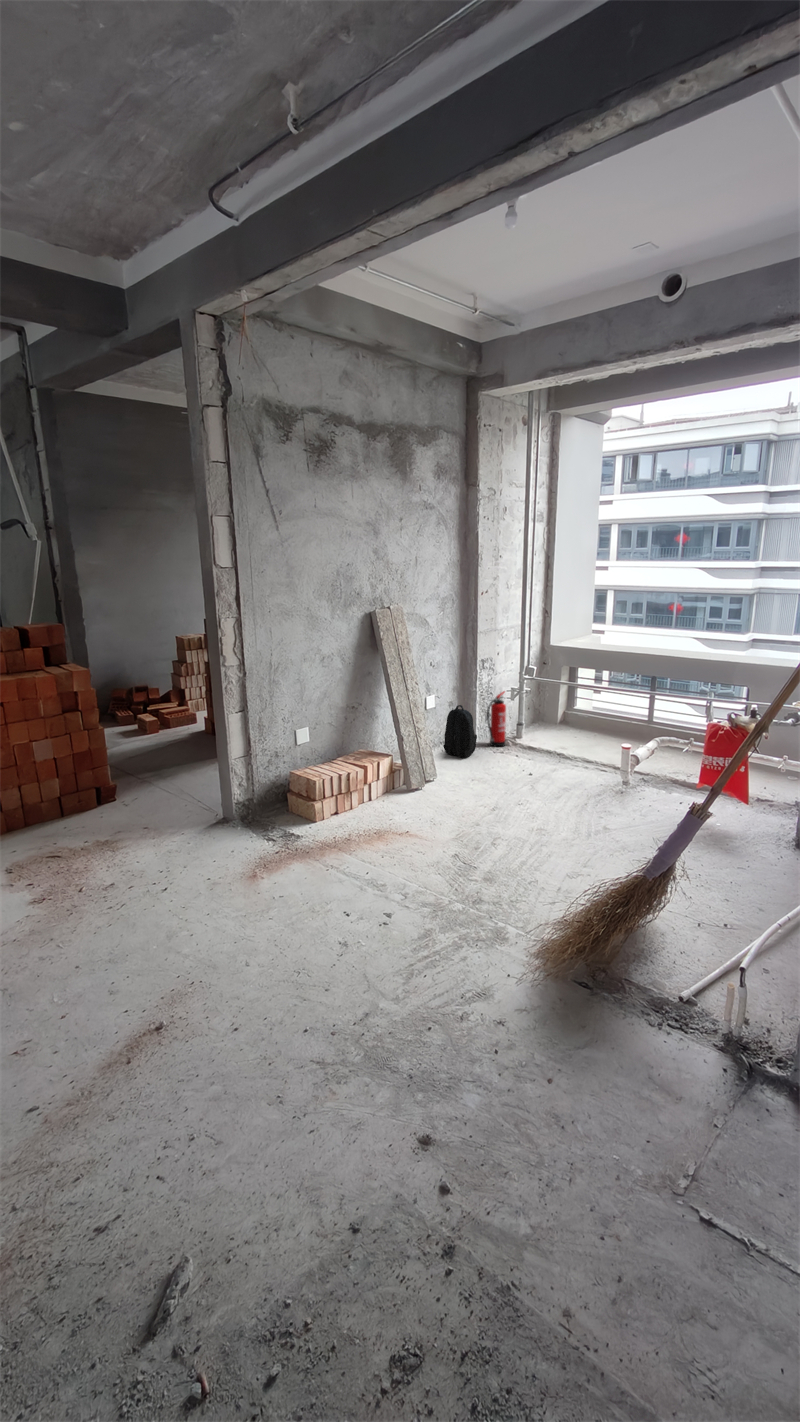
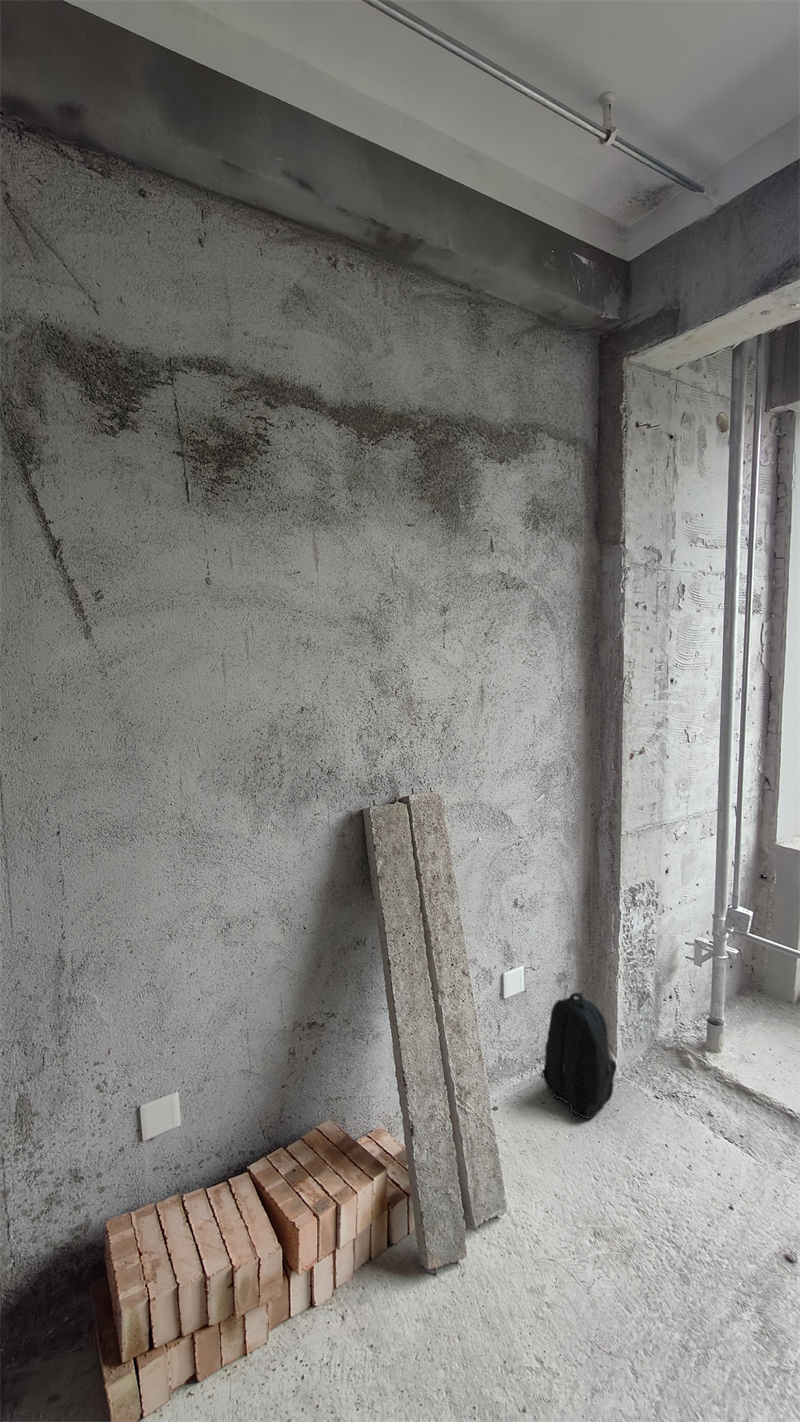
fire extinguisher: present [487,691,506,747] -> none [641,955,684,1079]

